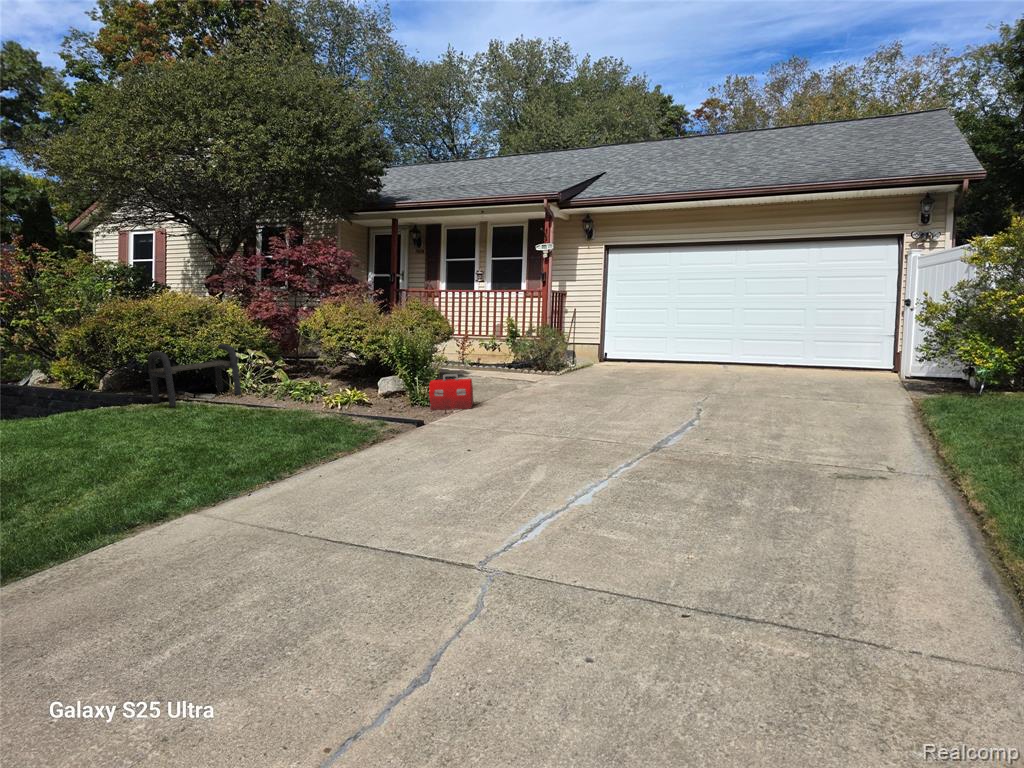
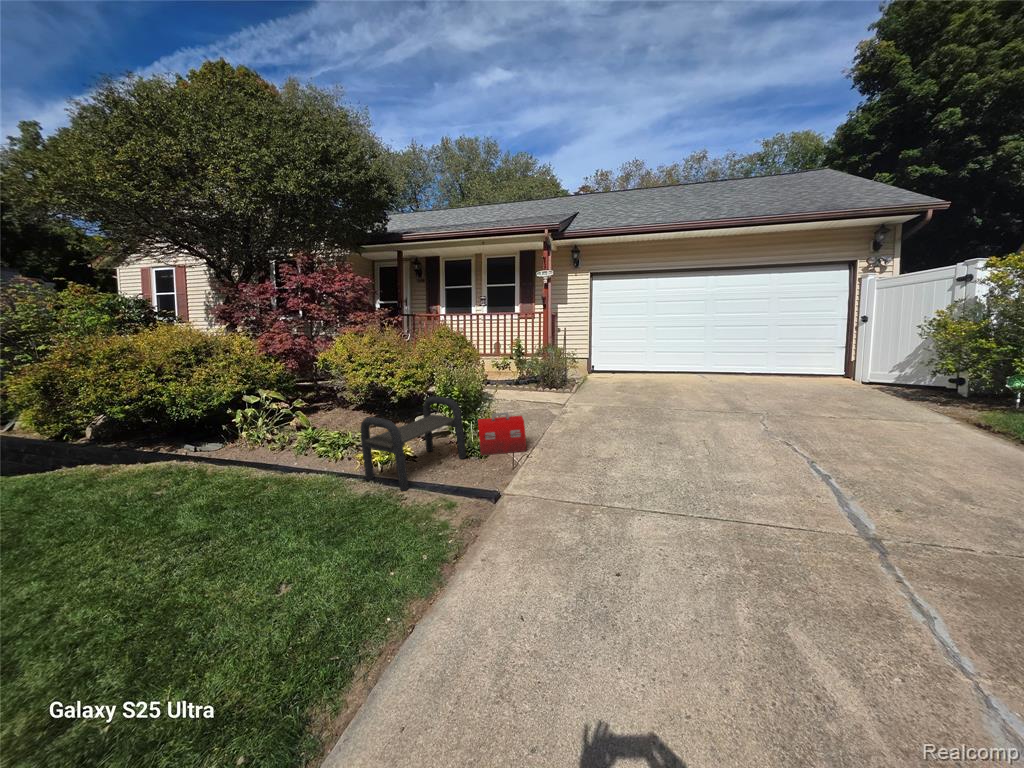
bench: present [148,344,241,407] -> present [361,396,466,491]

